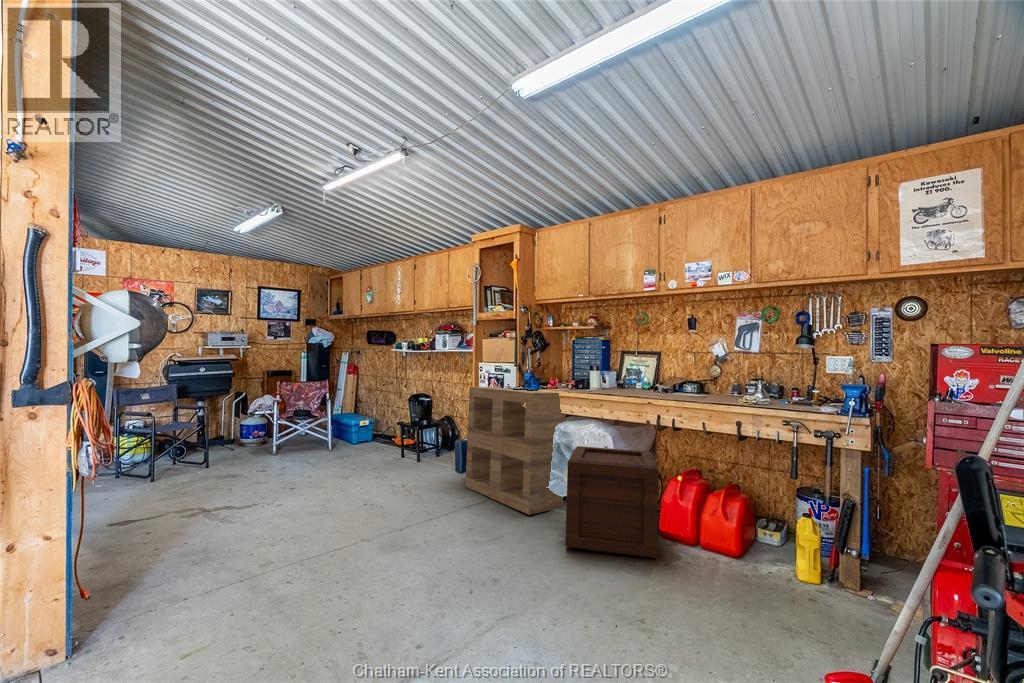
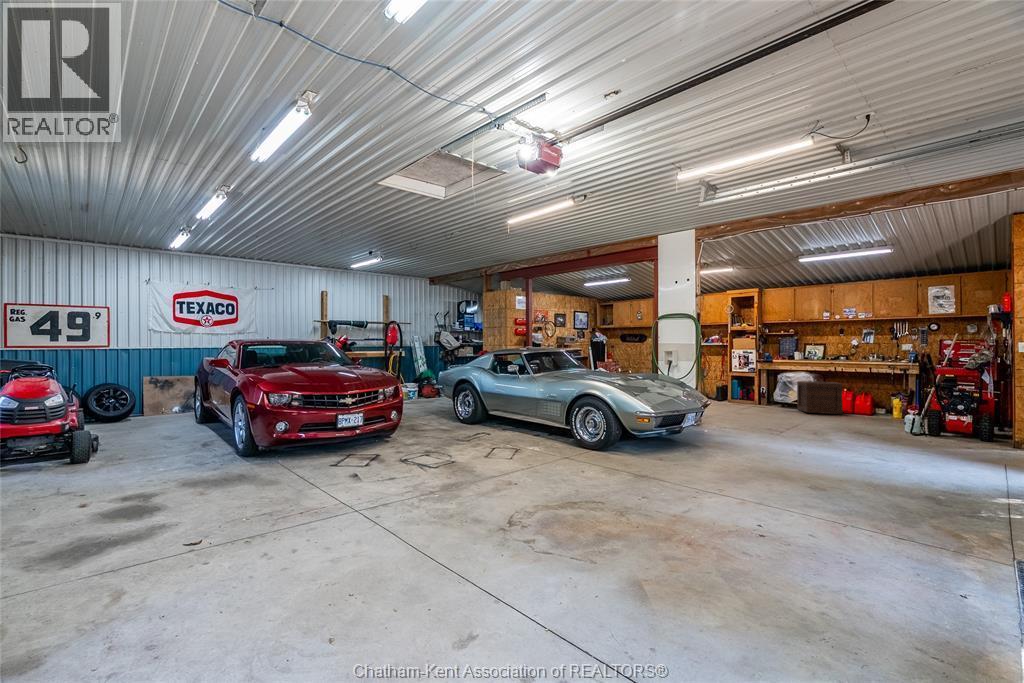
shelving unit: present [465,387,565,515] -> none [733,361,787,408]

